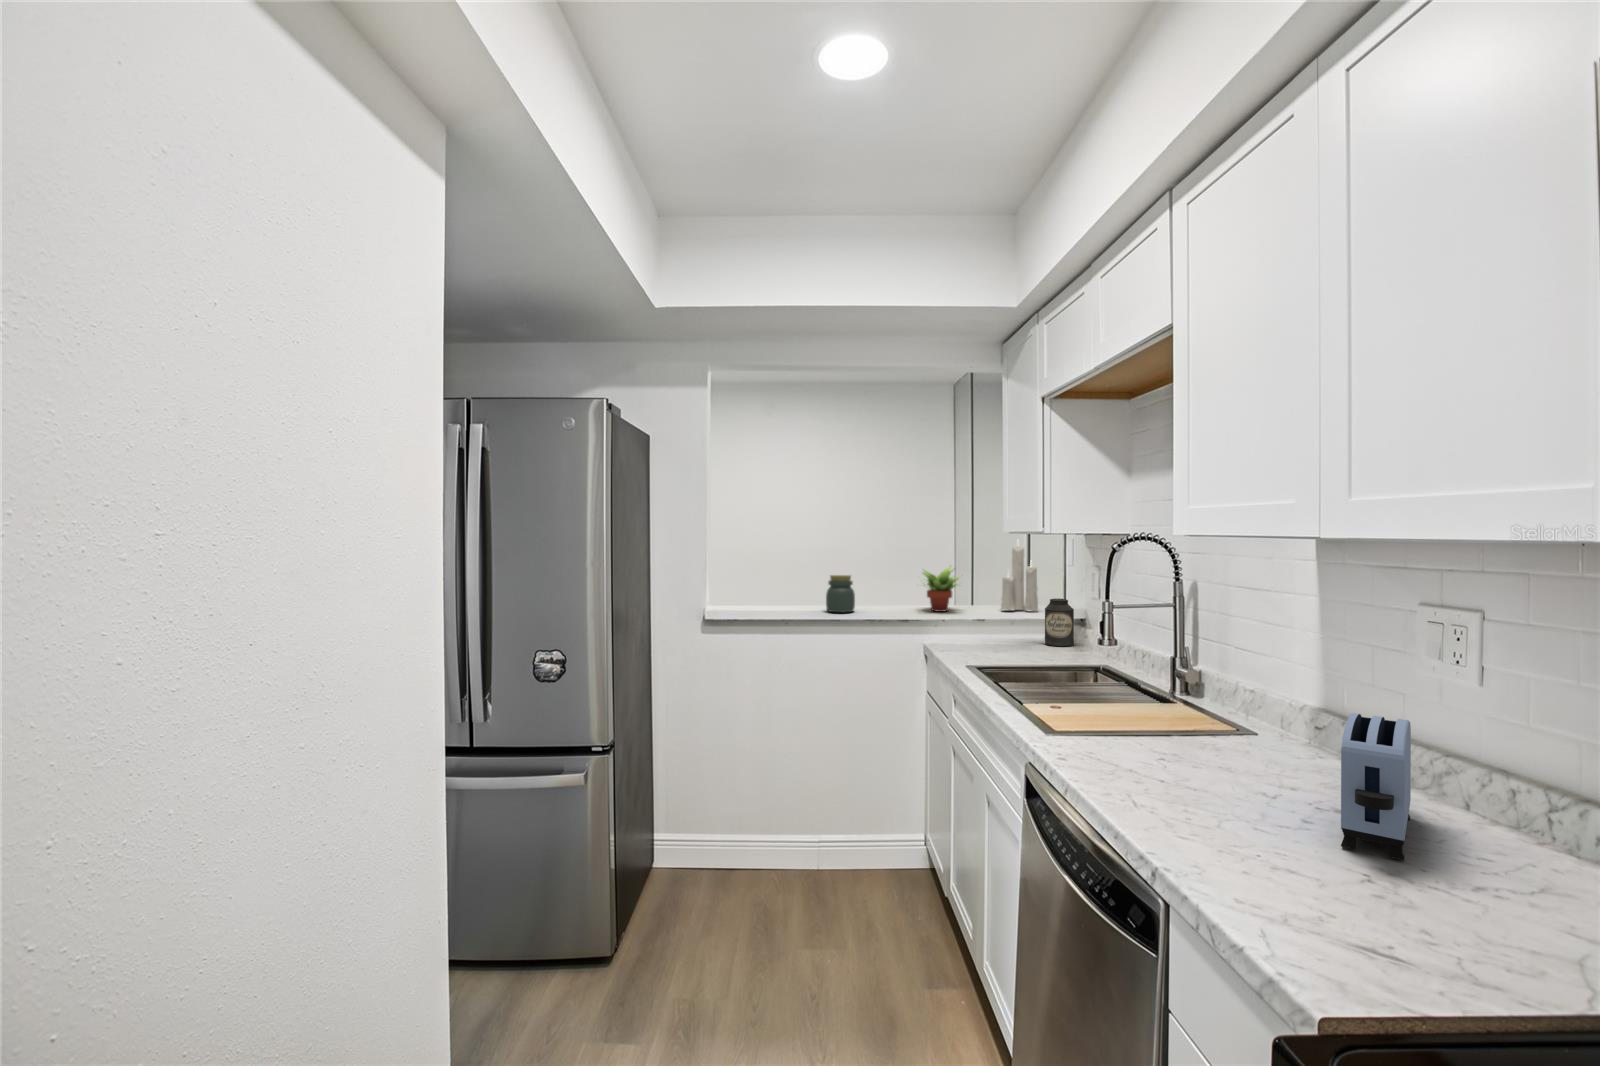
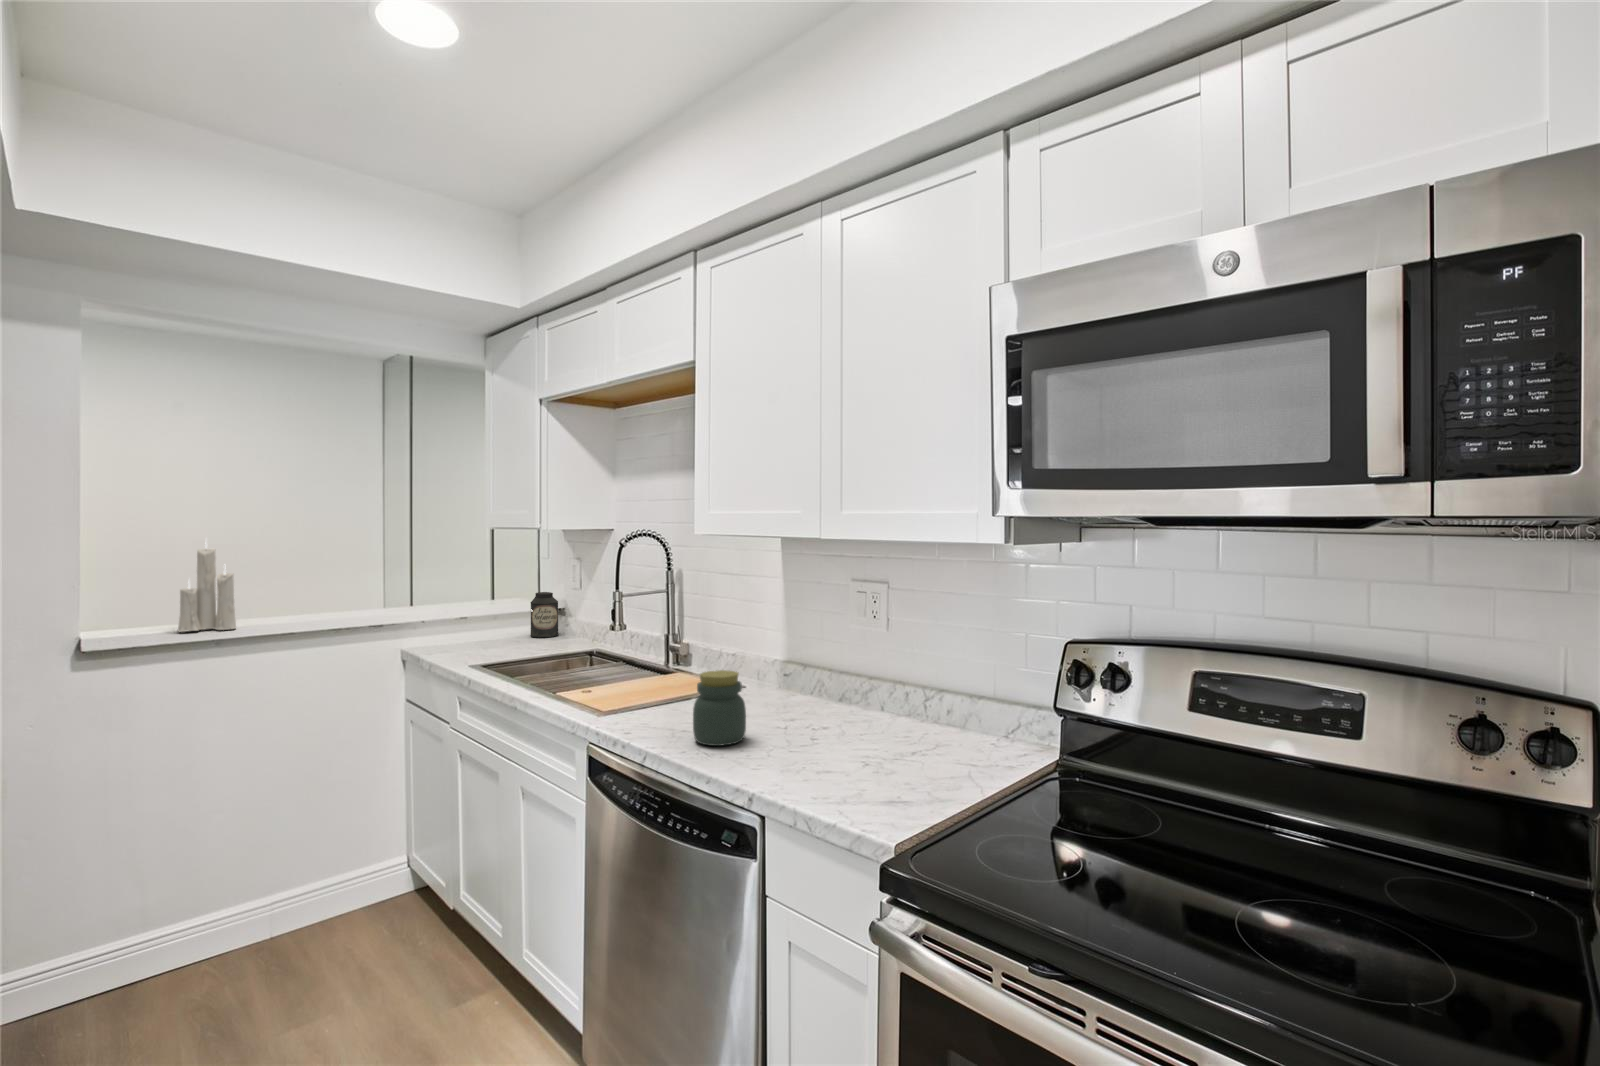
candle: present [1001,546,1038,612] -> present [178,543,236,632]
succulent plant: present [923,566,959,612] -> none [391,563,445,614]
jar: present [826,575,855,612] -> present [693,670,746,746]
toaster: present [1341,713,1411,860] -> none [830,658,874,749]

